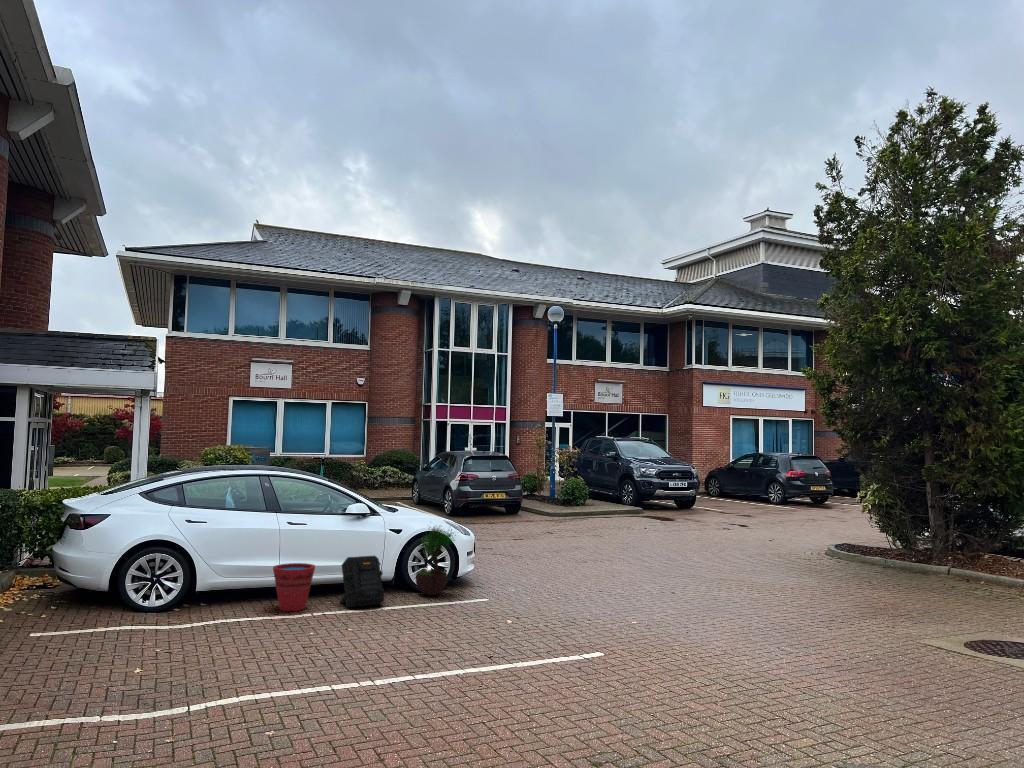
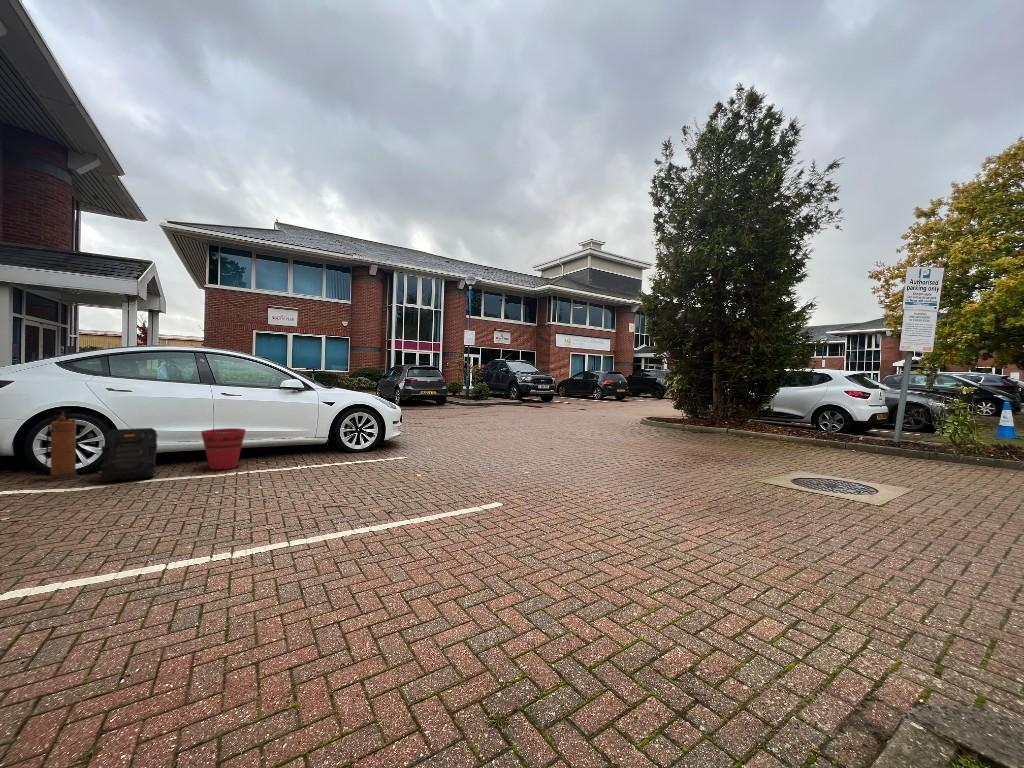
potted tree: present [416,527,456,595] -> none [343,394,379,454]
fire extinguisher: none [137,544,165,619] -> present [43,410,79,481]
backpack: present [340,556,384,607] -> present [101,428,158,481]

